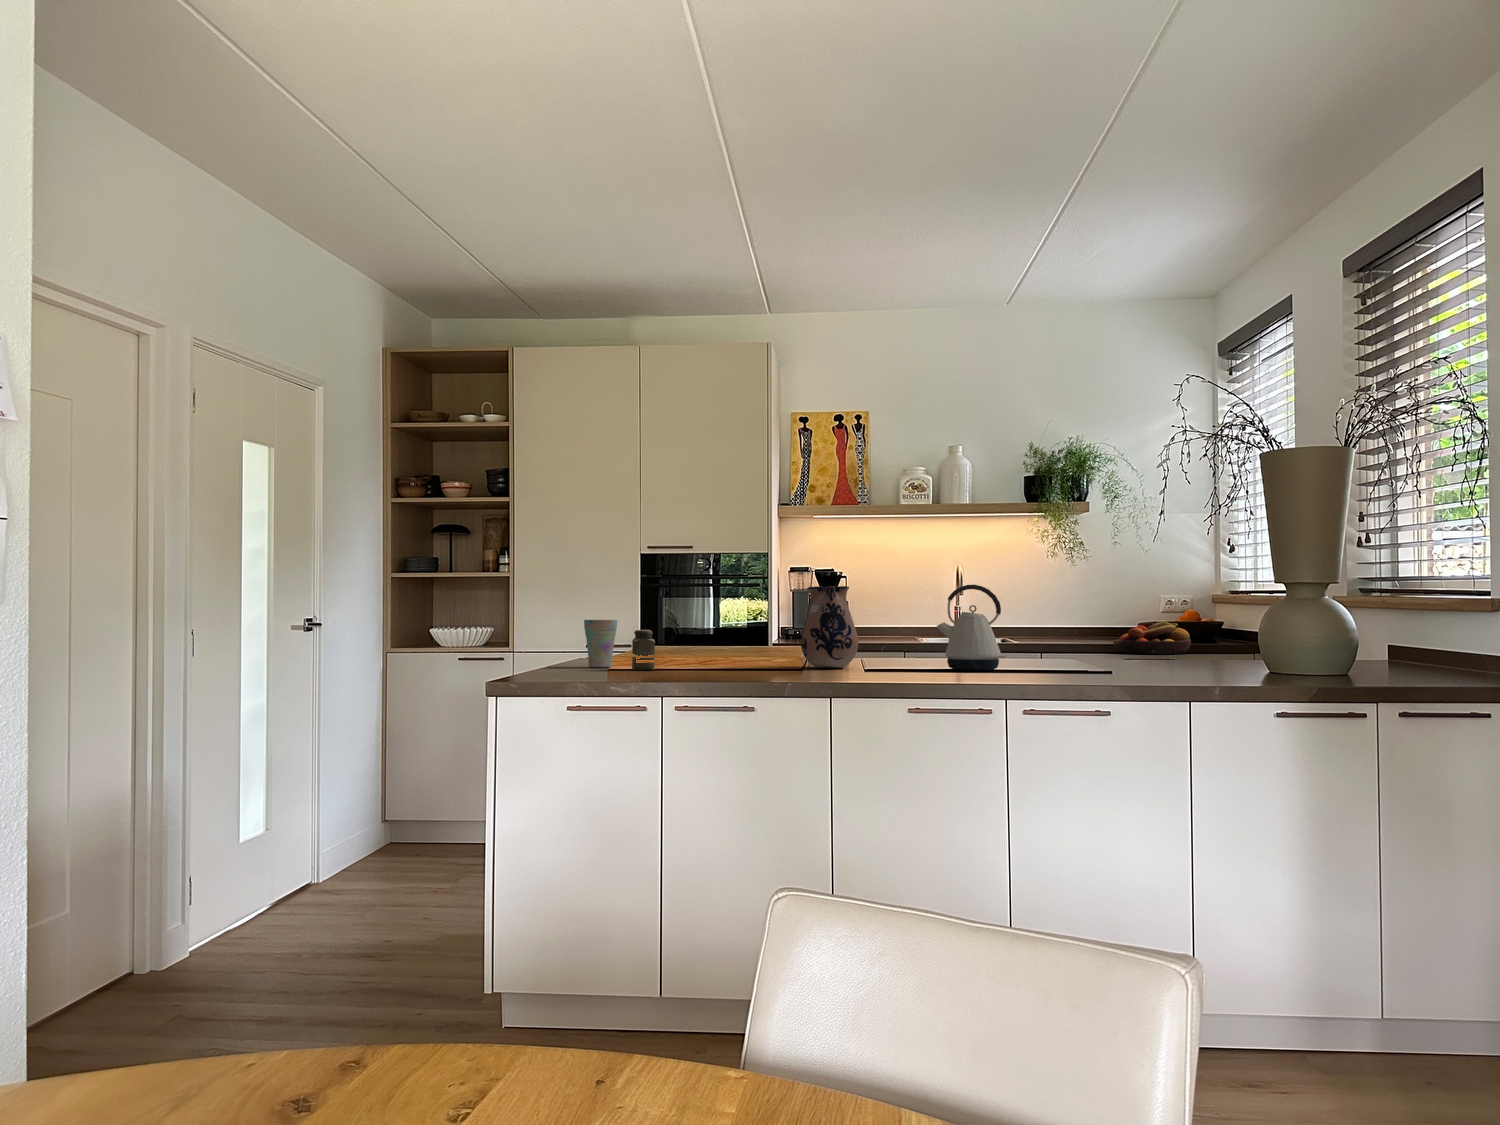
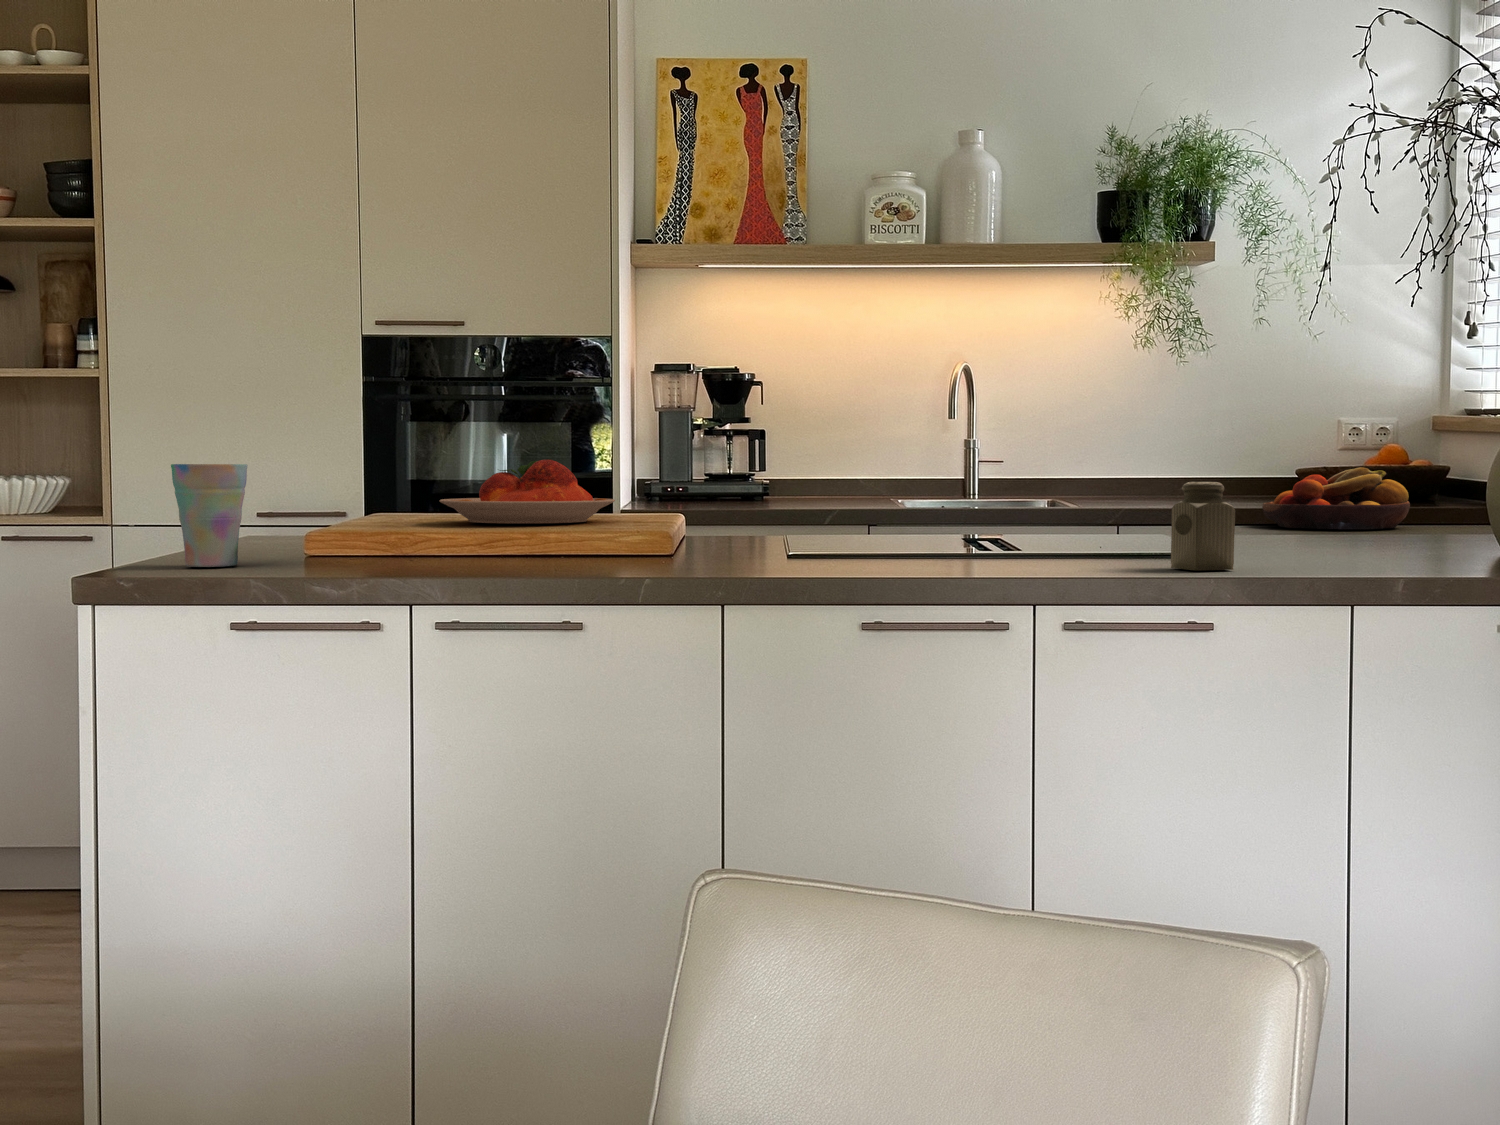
kettle: present [937,585,1006,670] -> none [929,388,1073,572]
ceramic pitcher: present [801,586,858,668] -> none [643,391,764,566]
plate: none [701,617,784,648] -> present [440,459,615,524]
salt shaker: present [632,630,655,670] -> present [1171,482,1235,570]

